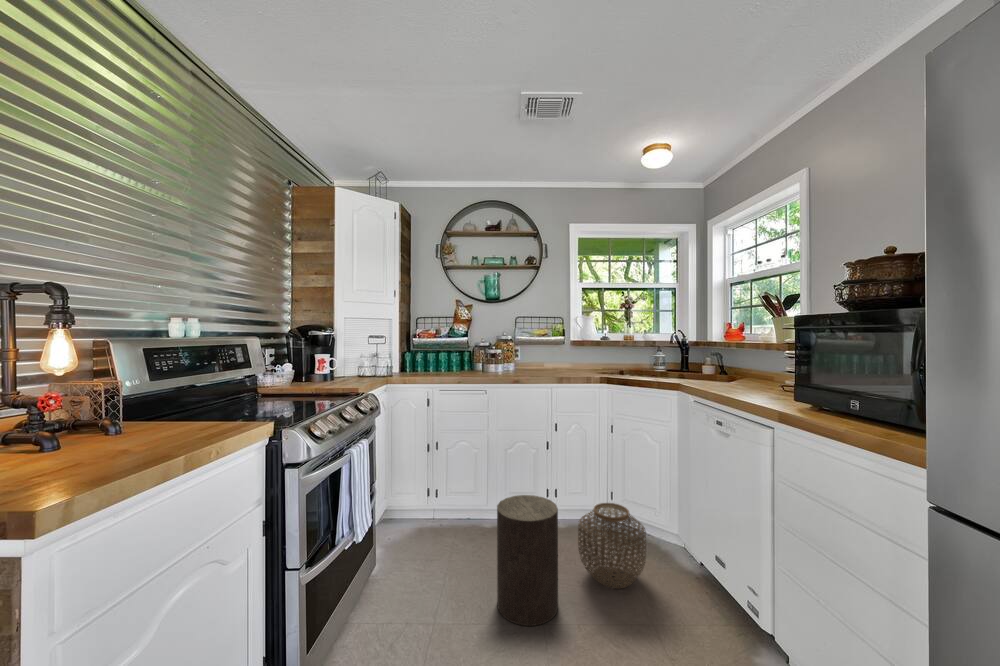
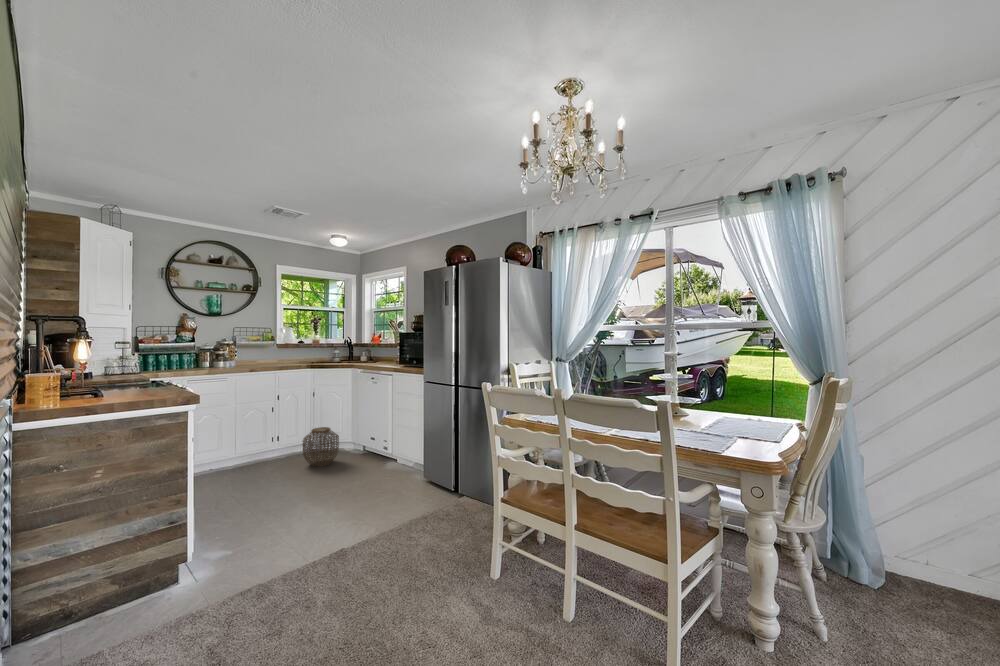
stool: present [497,495,558,626] -> none [263,426,299,486]

